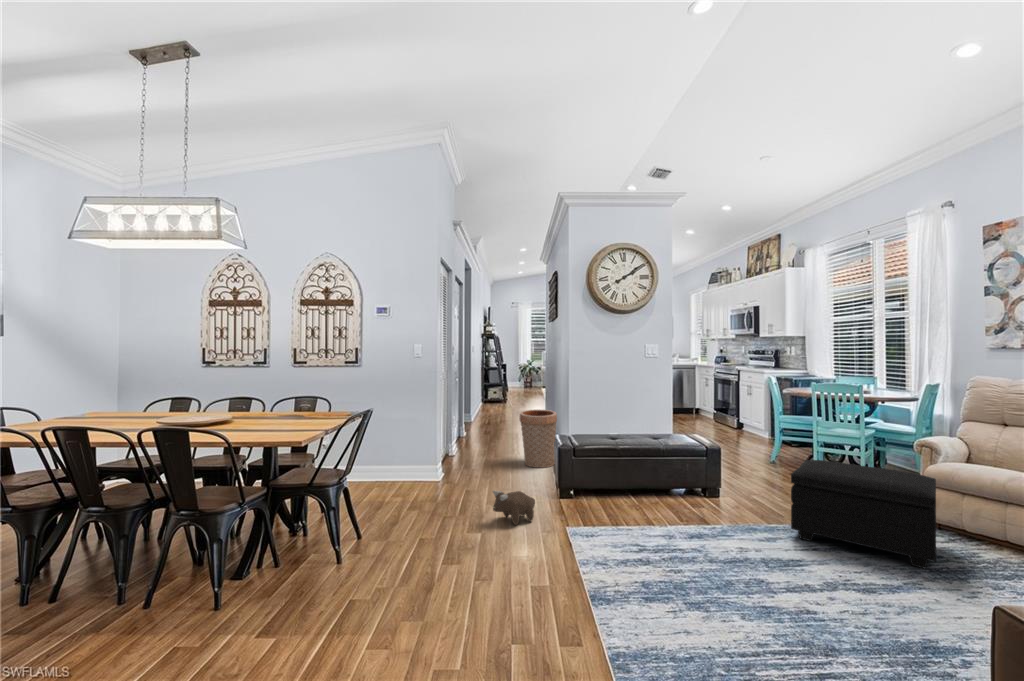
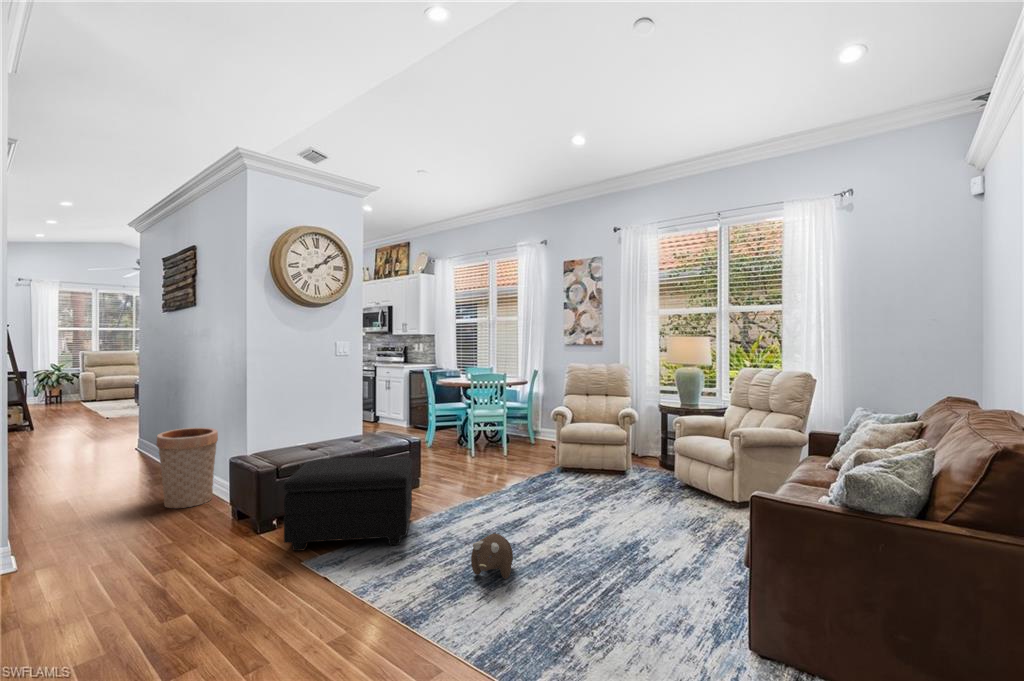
footstool: present [791,460,936,569] -> present [284,457,412,551]
plush toy: present [492,490,535,525] -> present [471,533,513,579]

